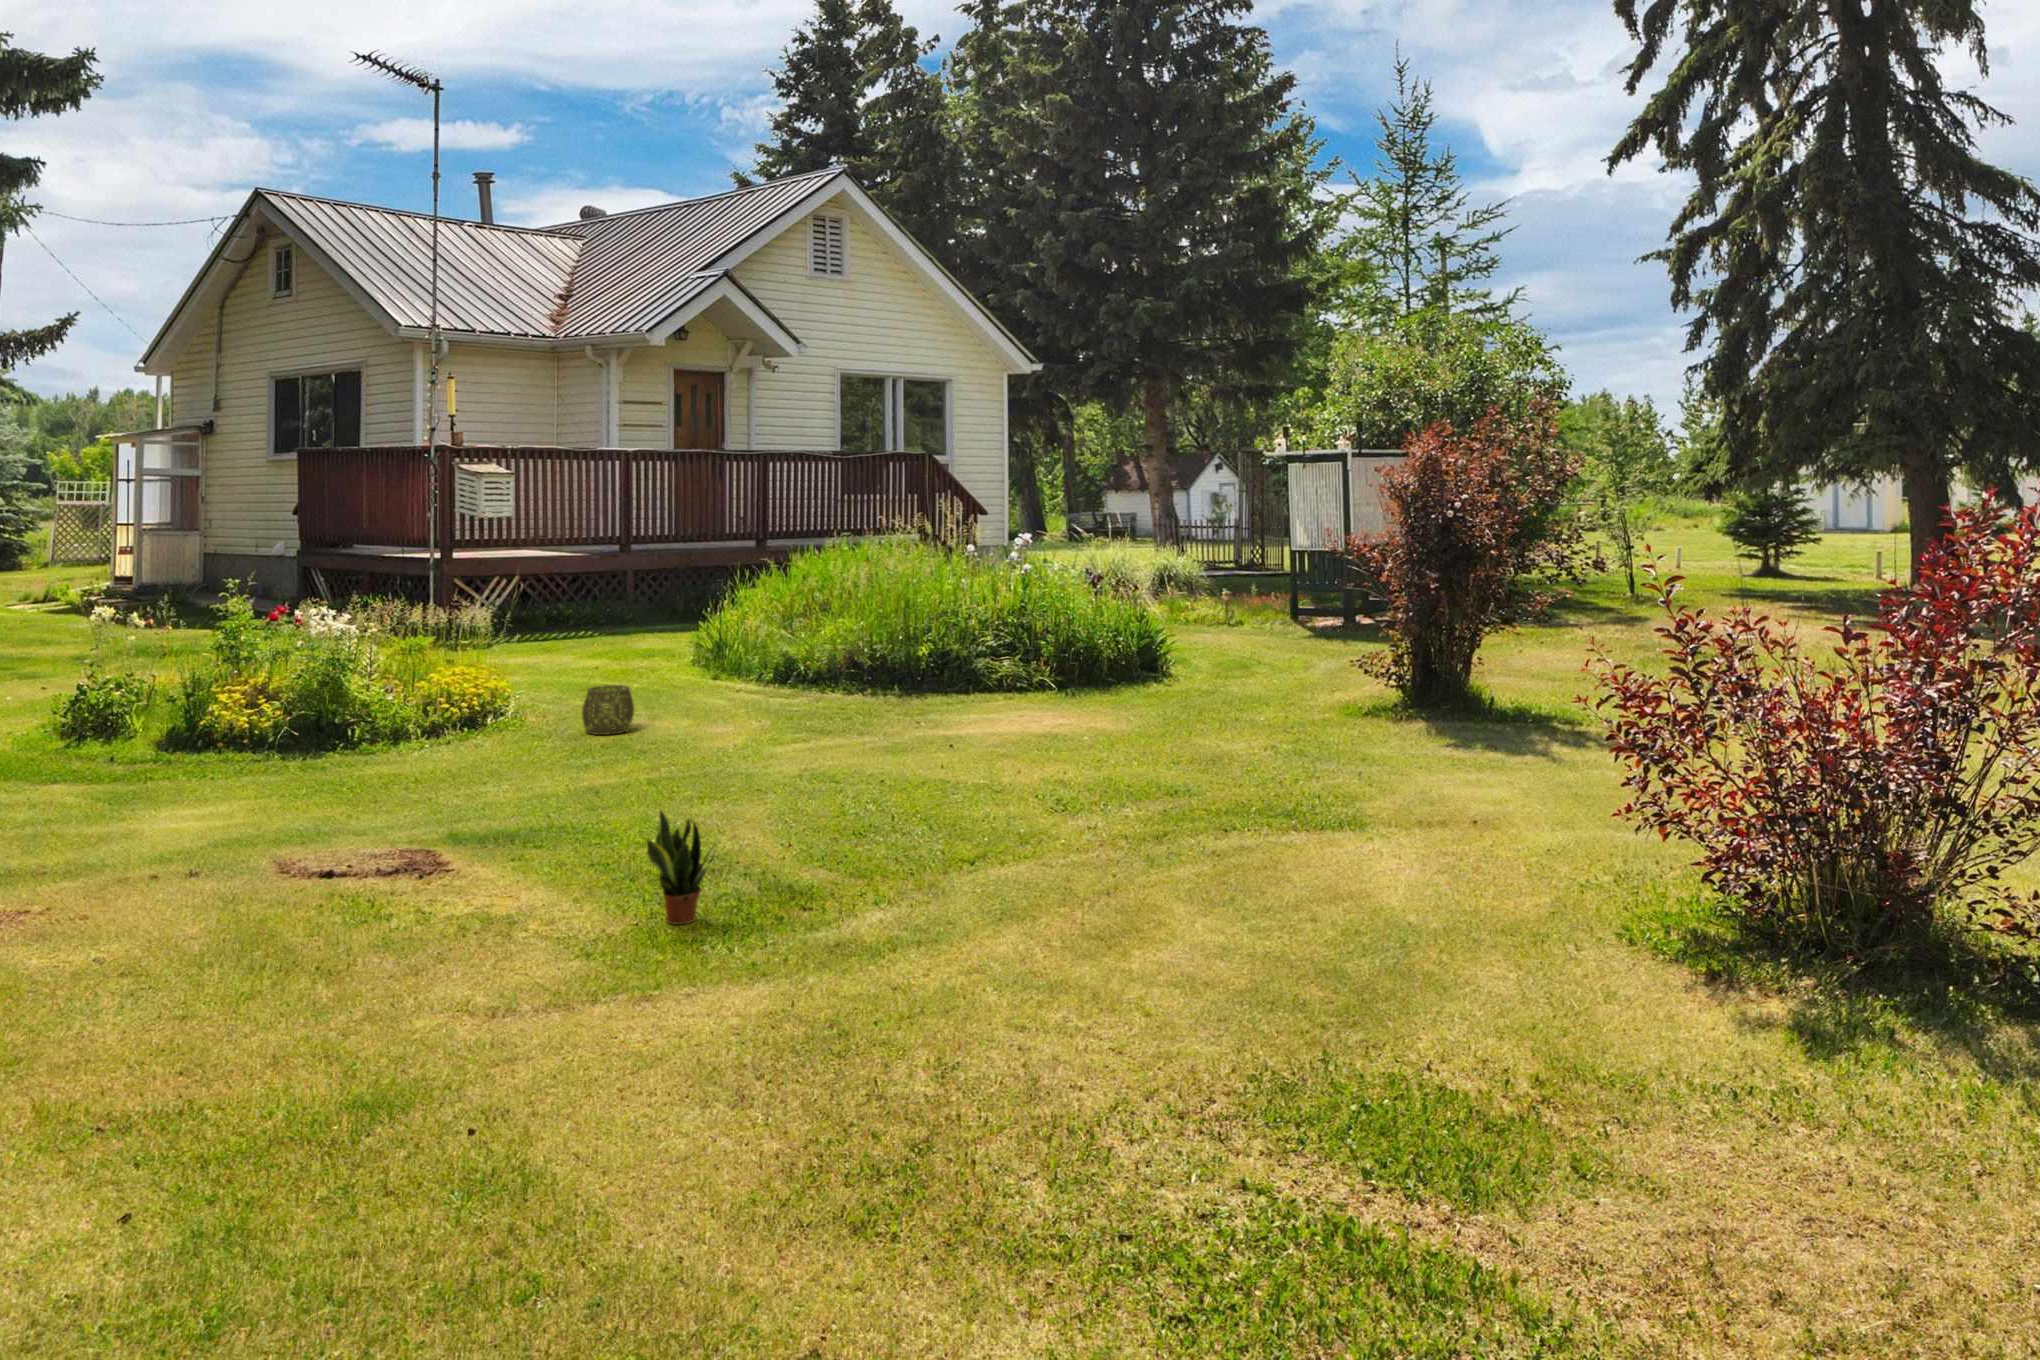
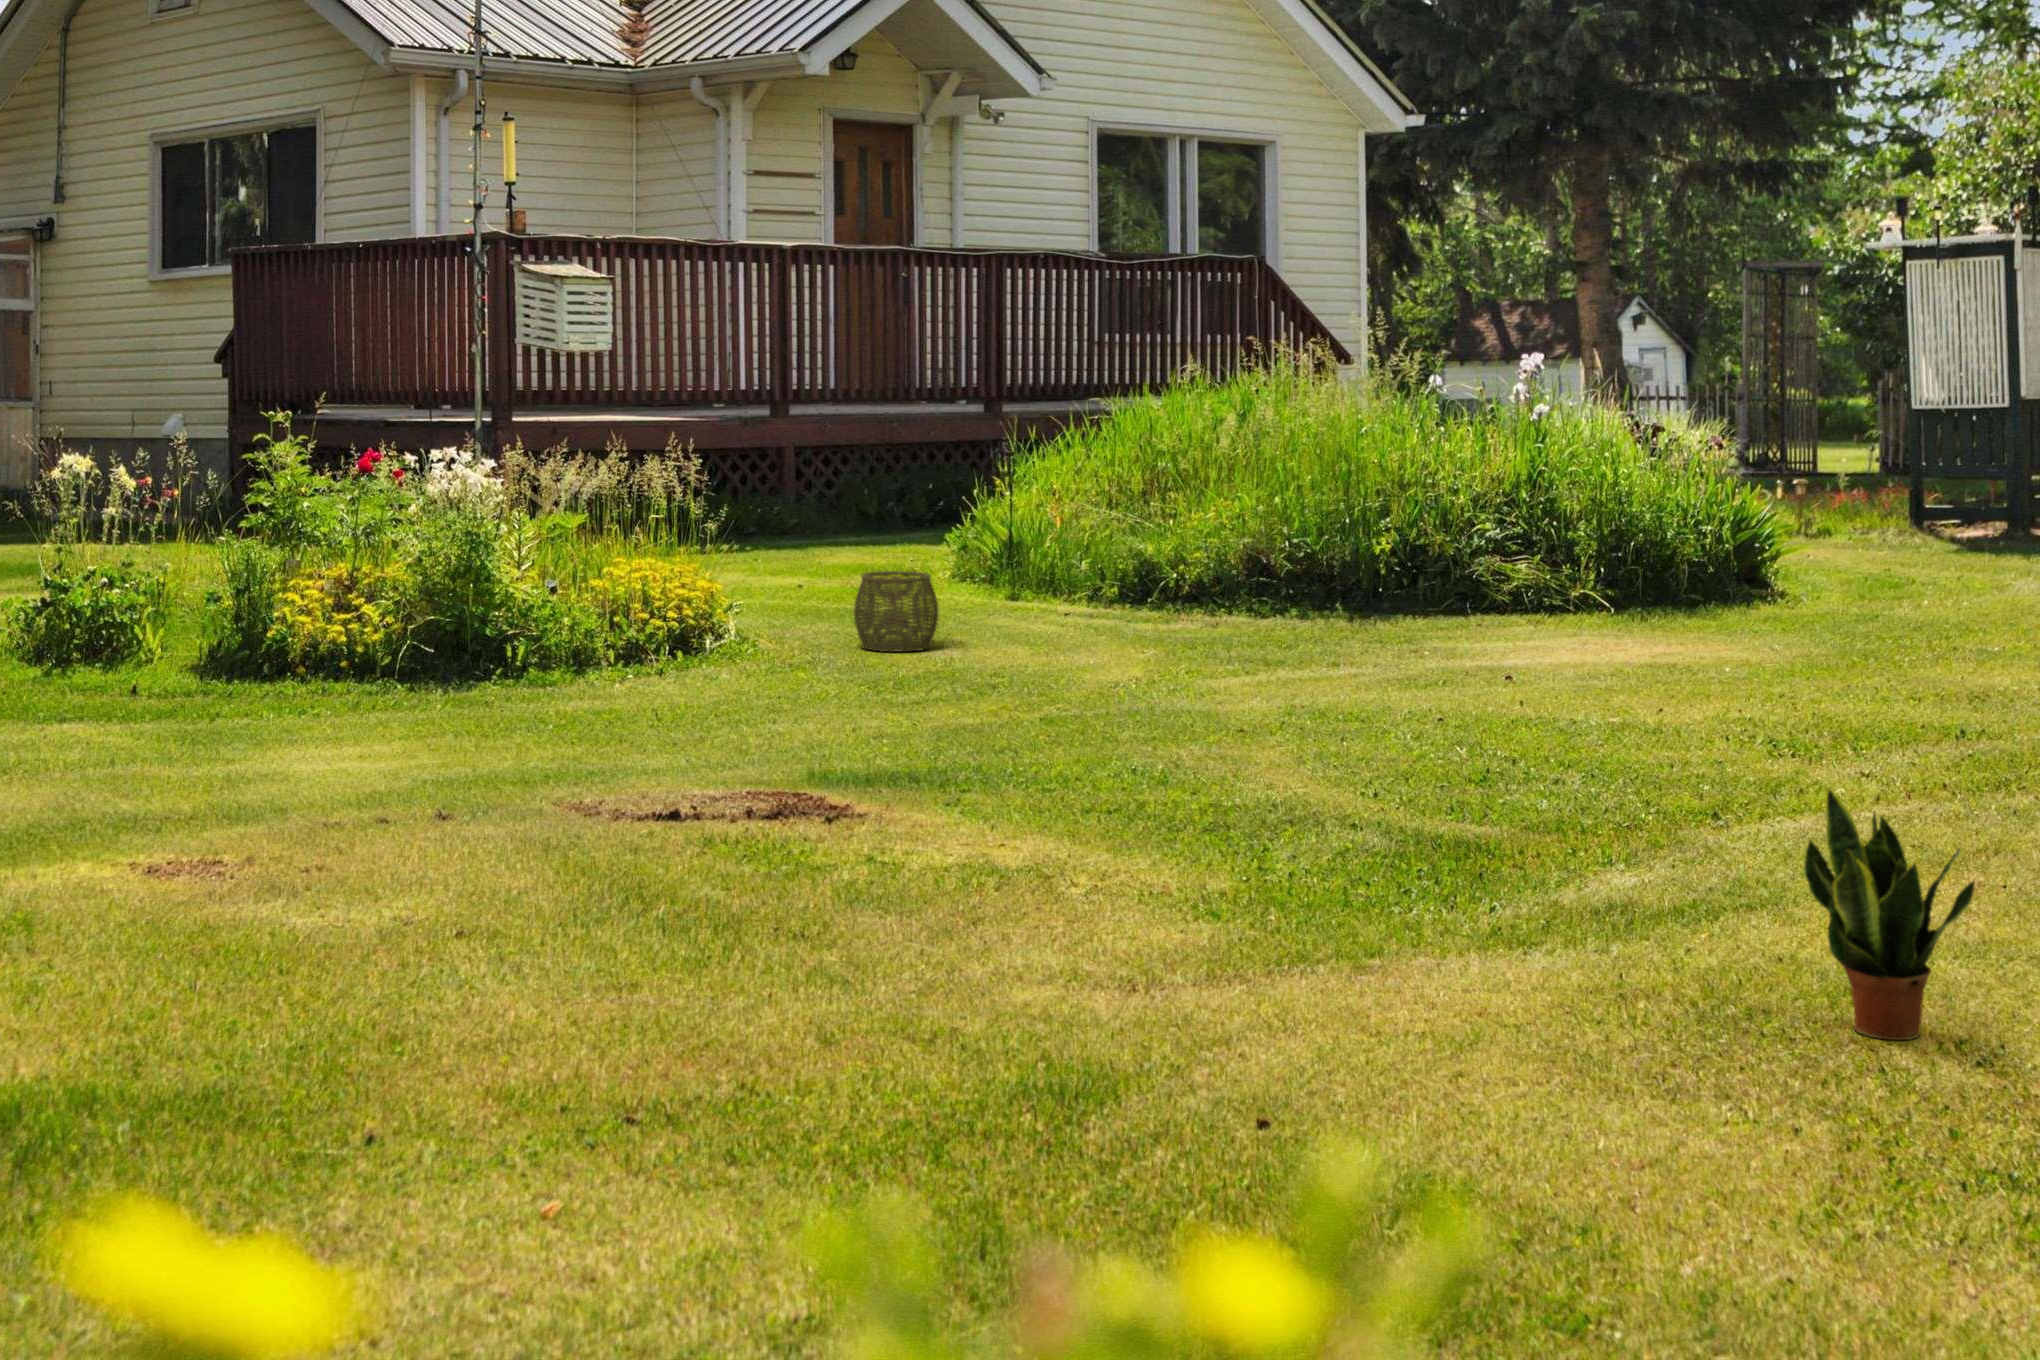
potted plant: present [647,811,717,925] -> present [1804,789,1975,1040]

